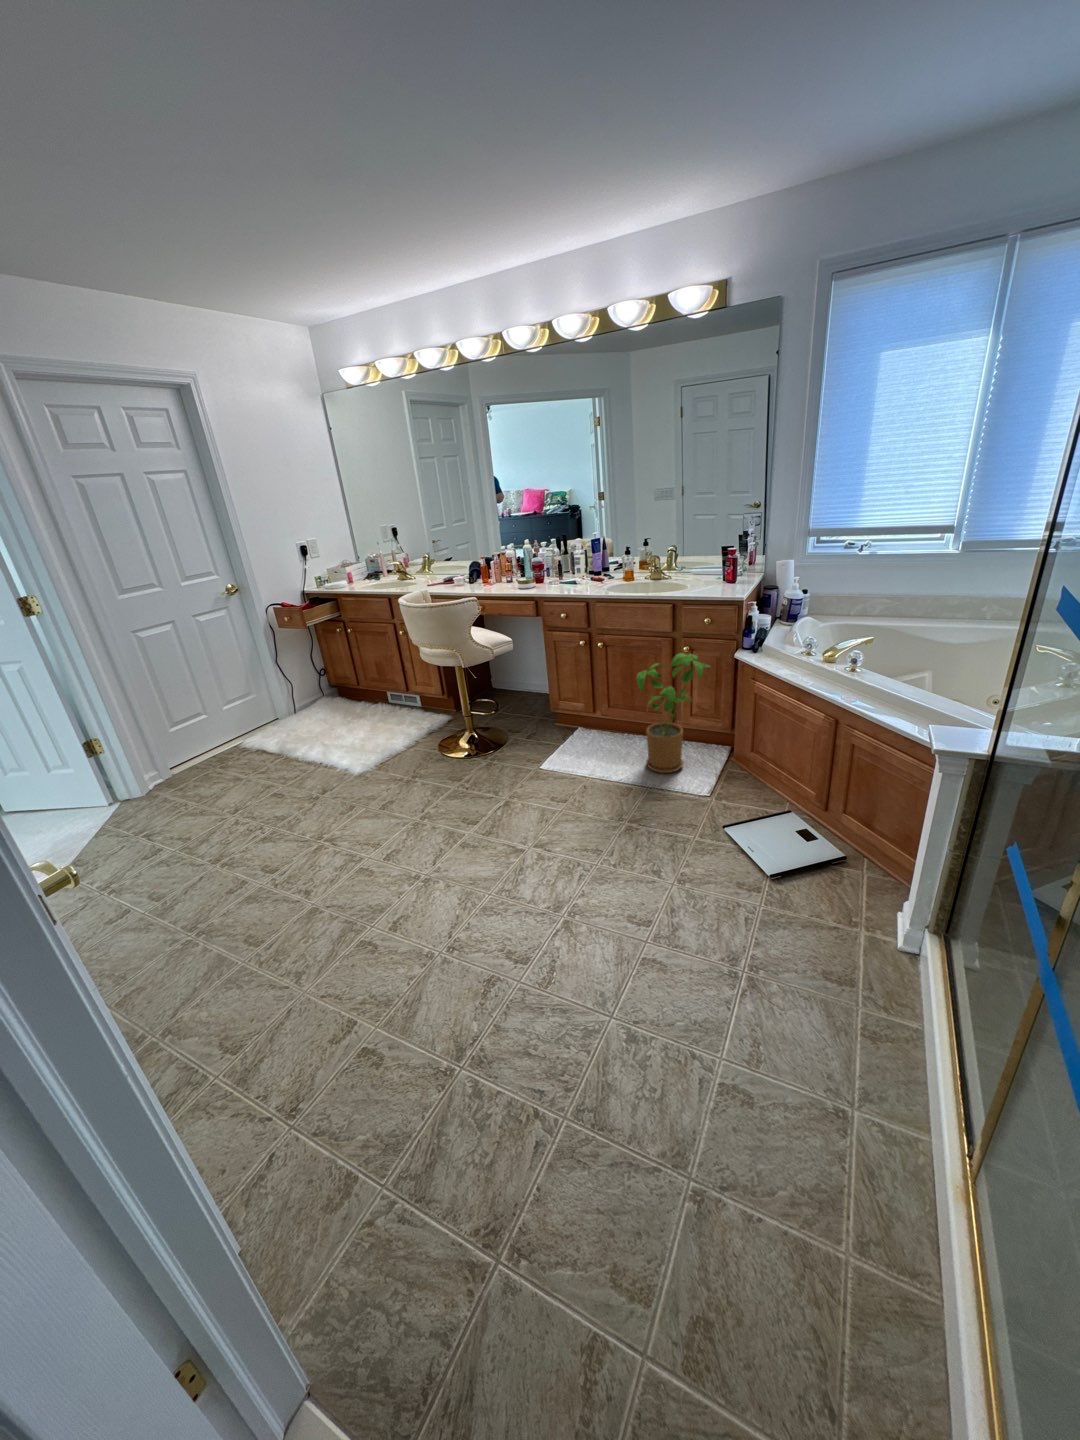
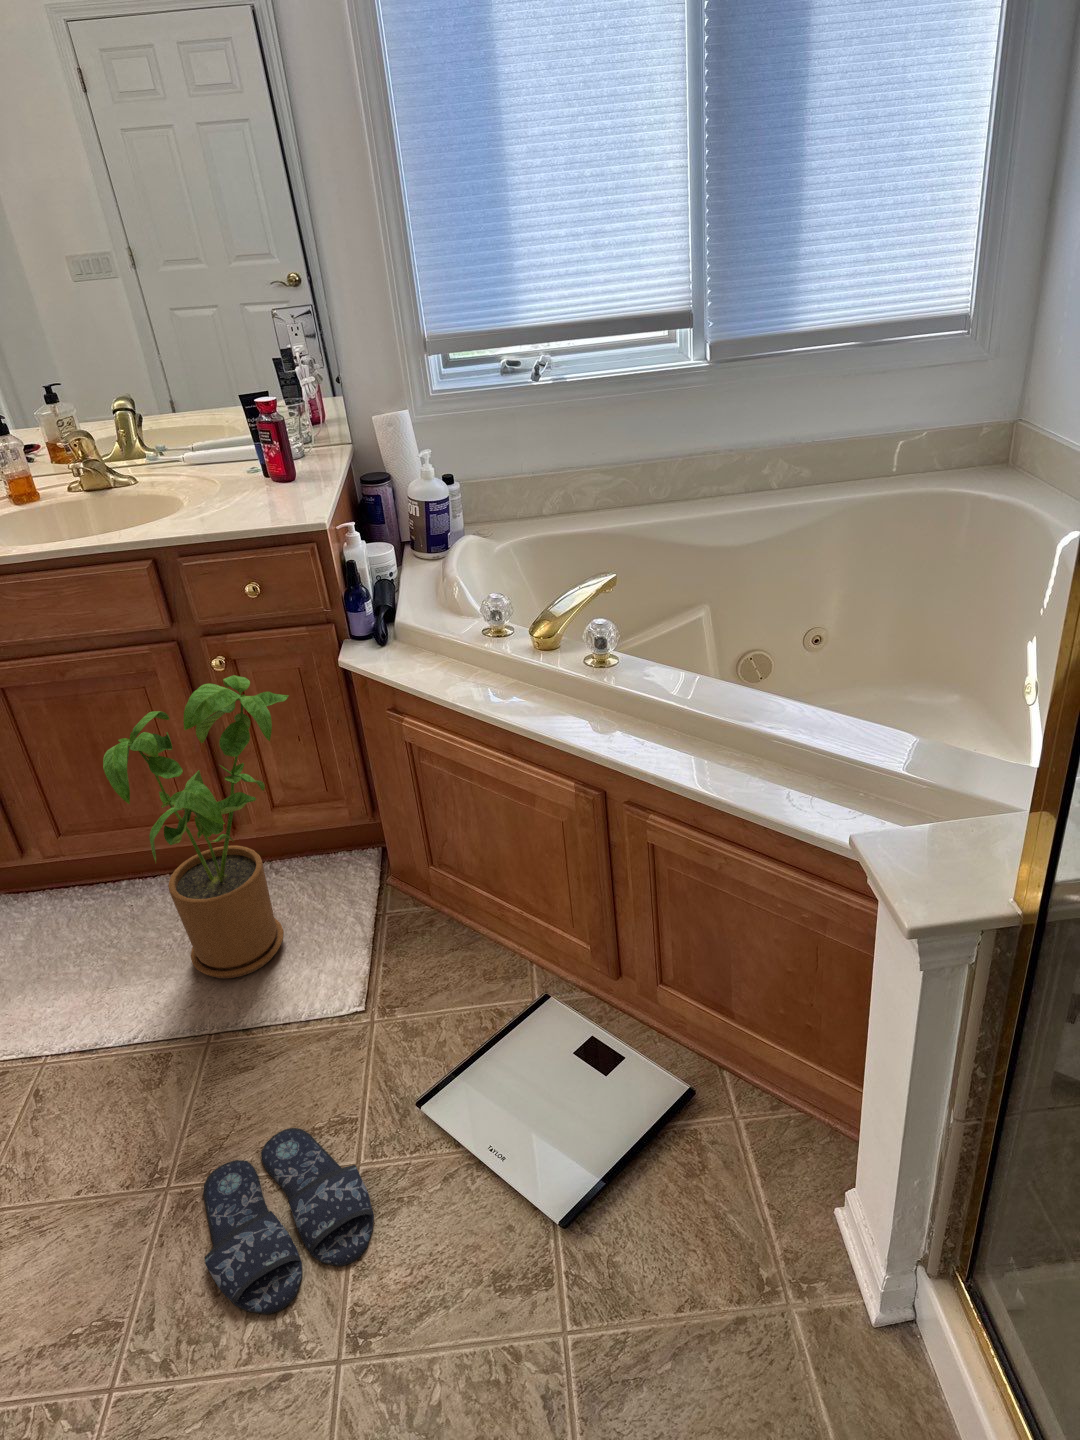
slippers: none [635,820,697,864] -> present [203,1128,374,1314]

